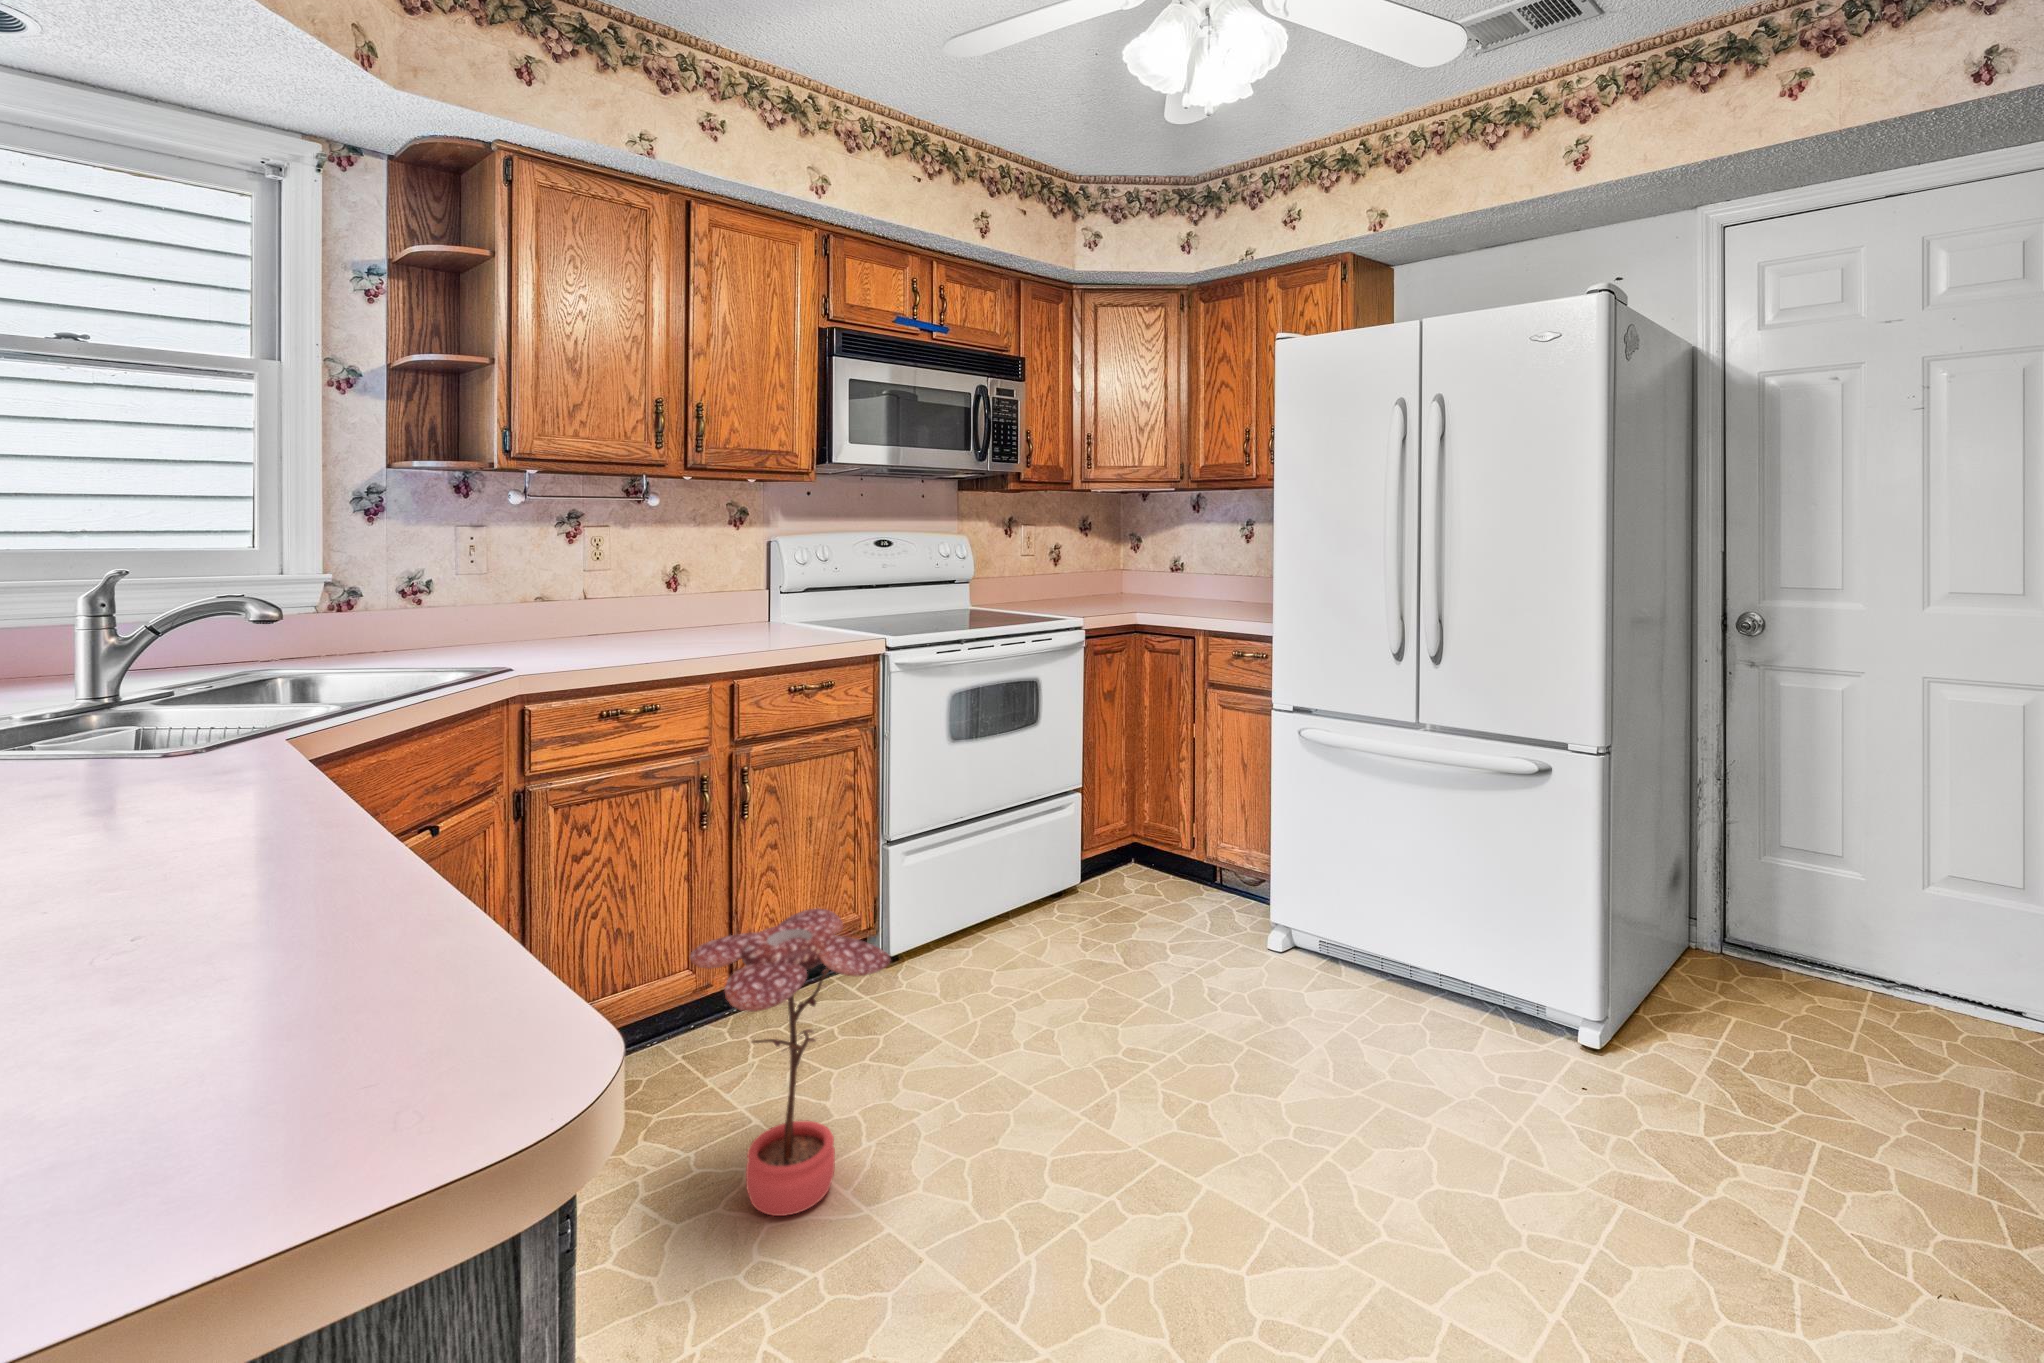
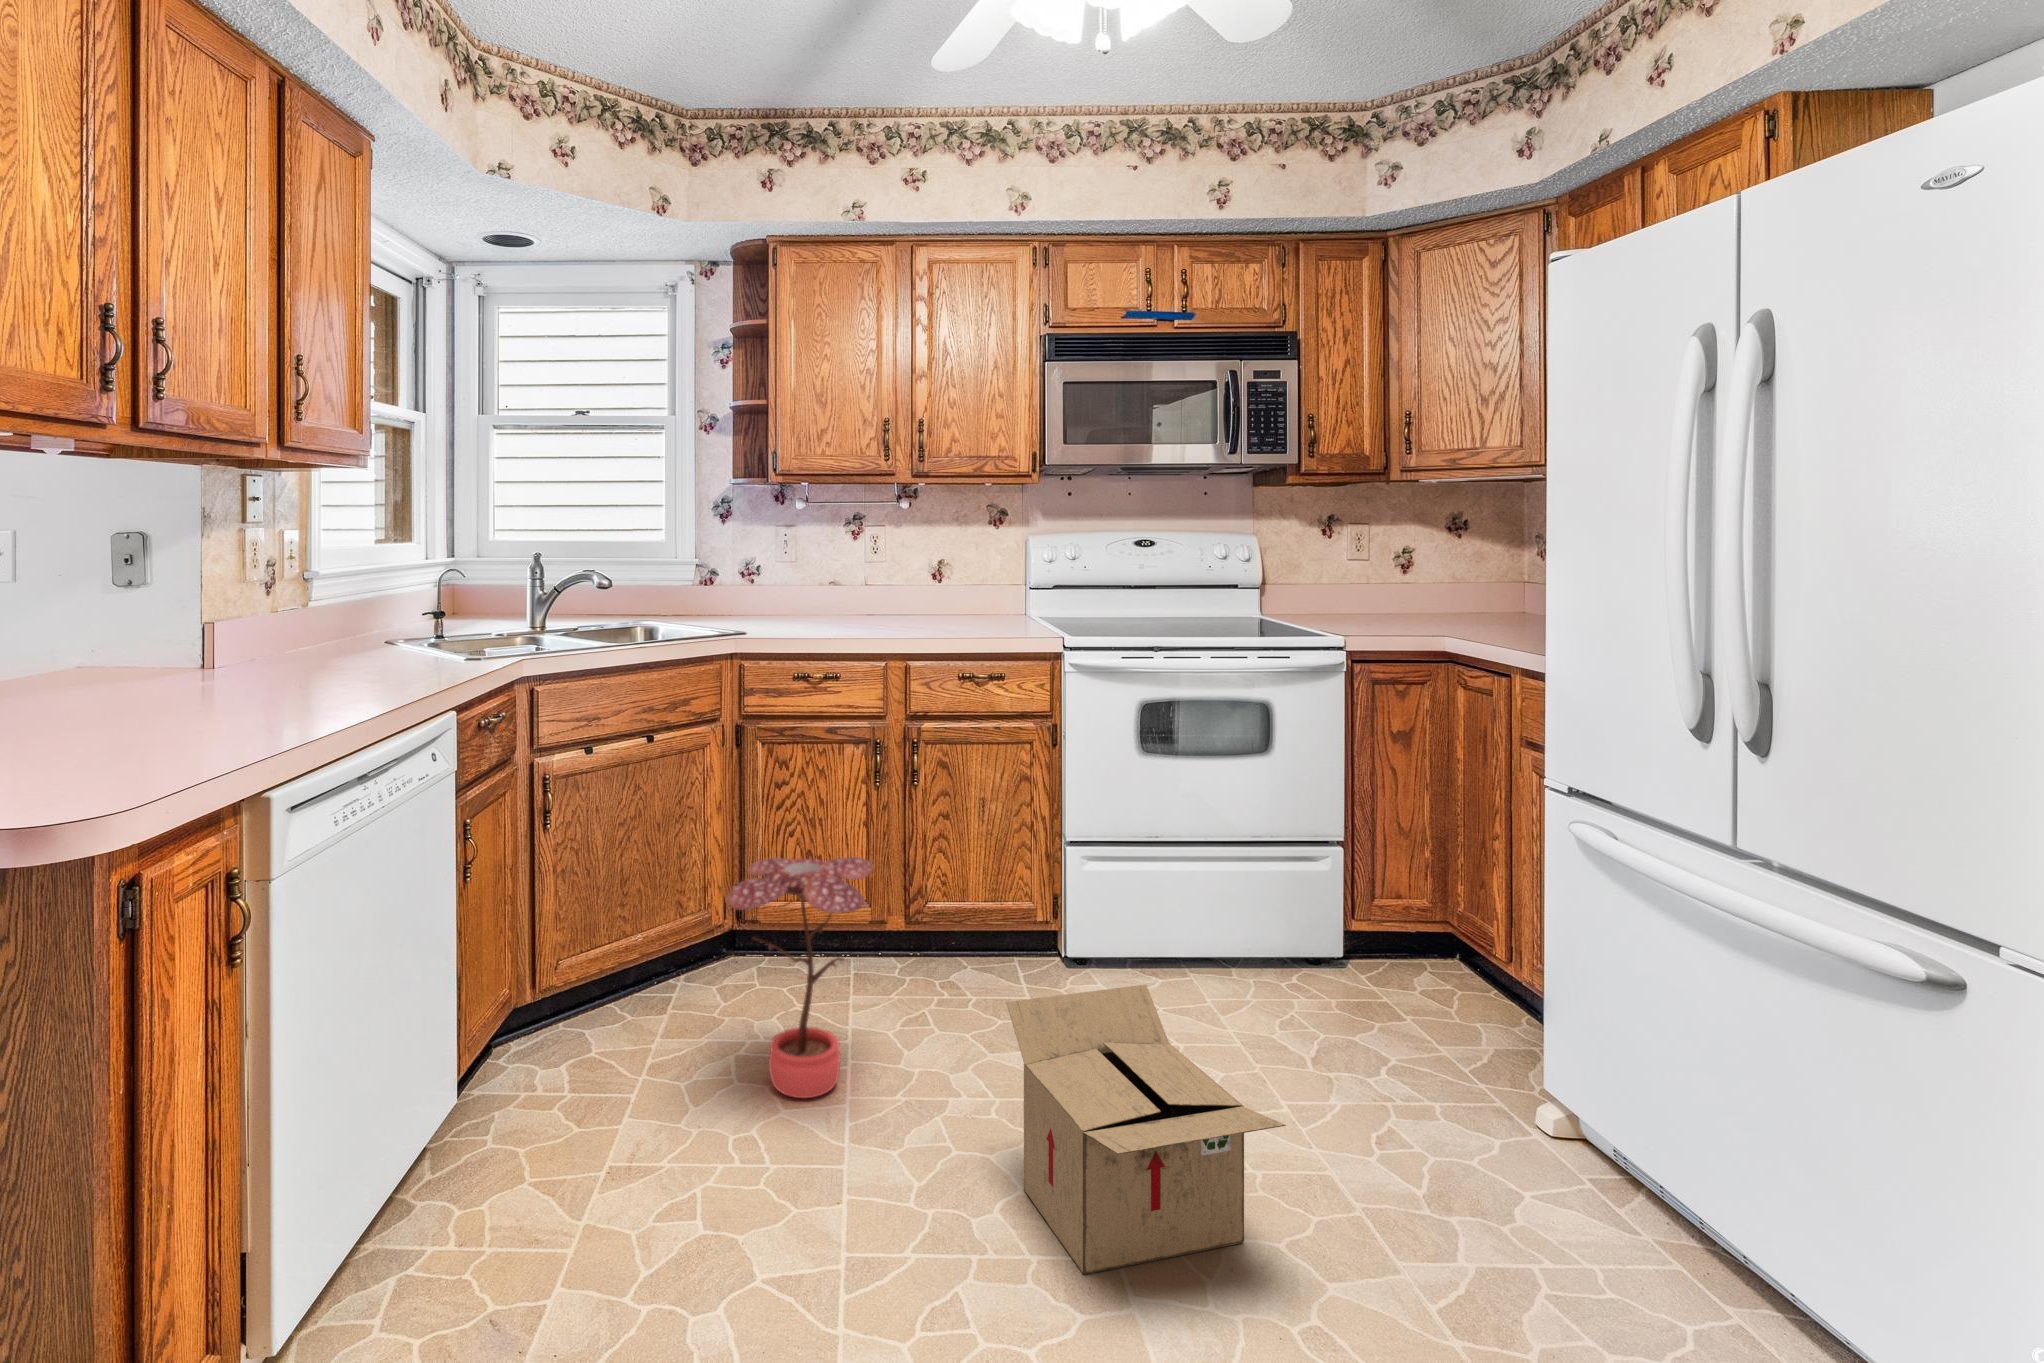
cardboard box: none [1060,941,1315,1208] -> present [1006,984,1286,1275]

